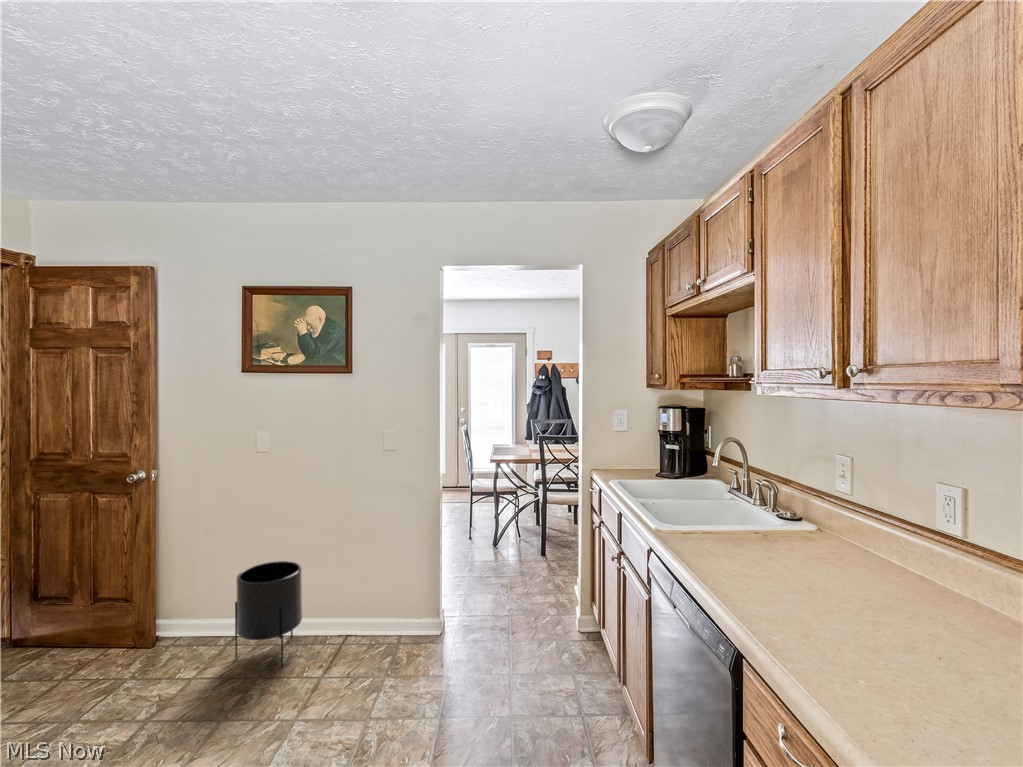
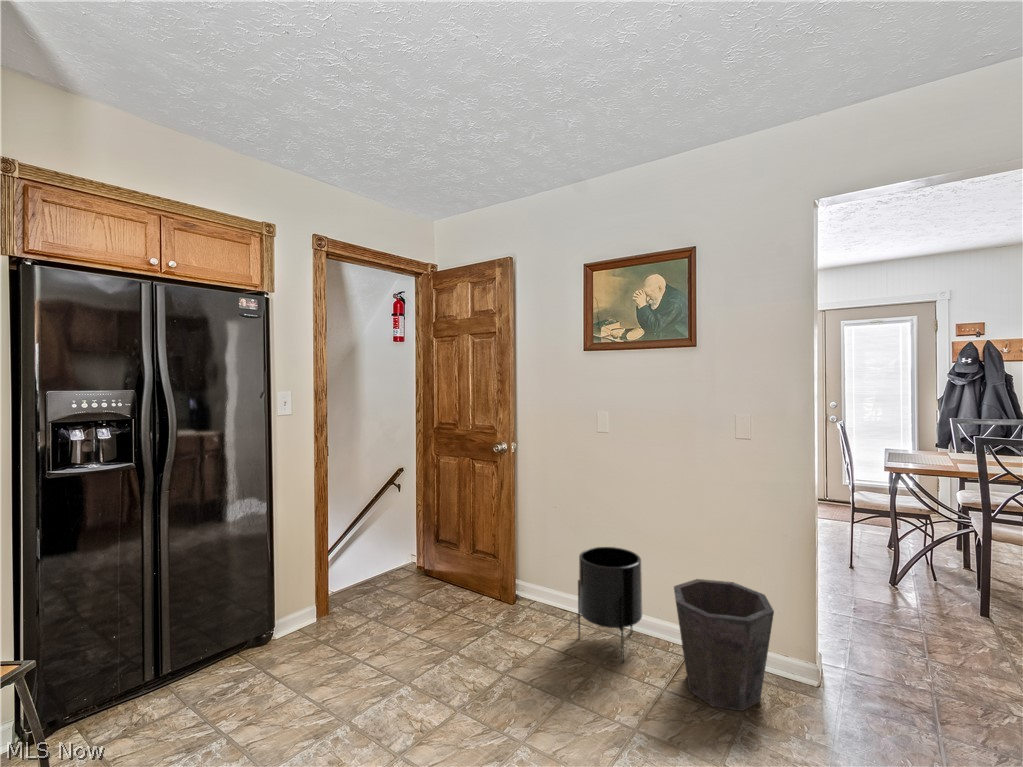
waste bin: none [331,569,409,676] -> present [674,579,774,711]

